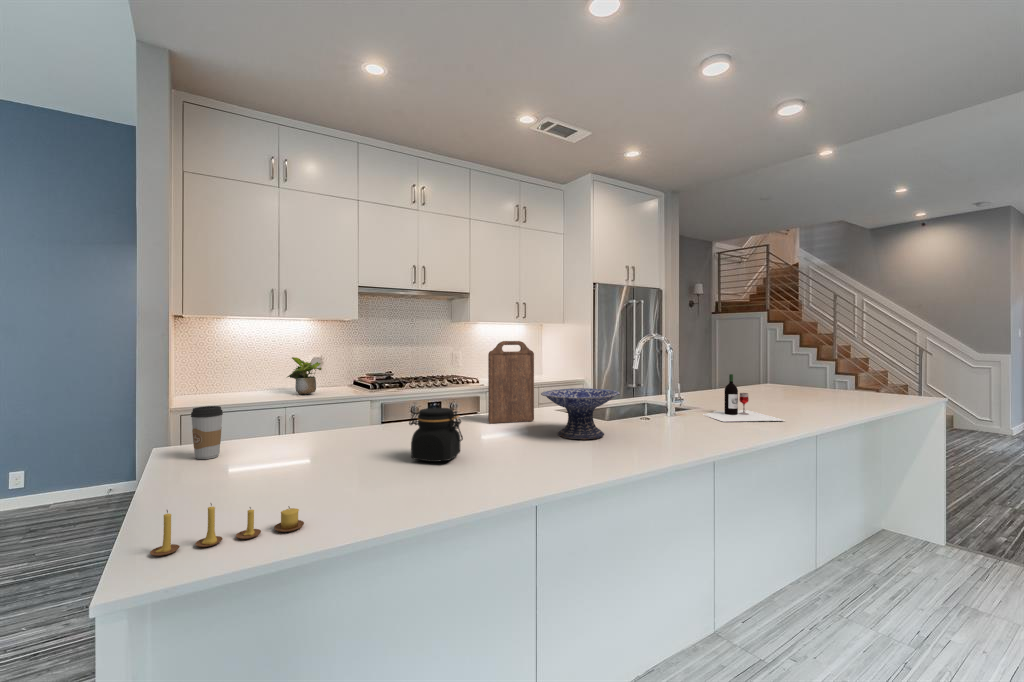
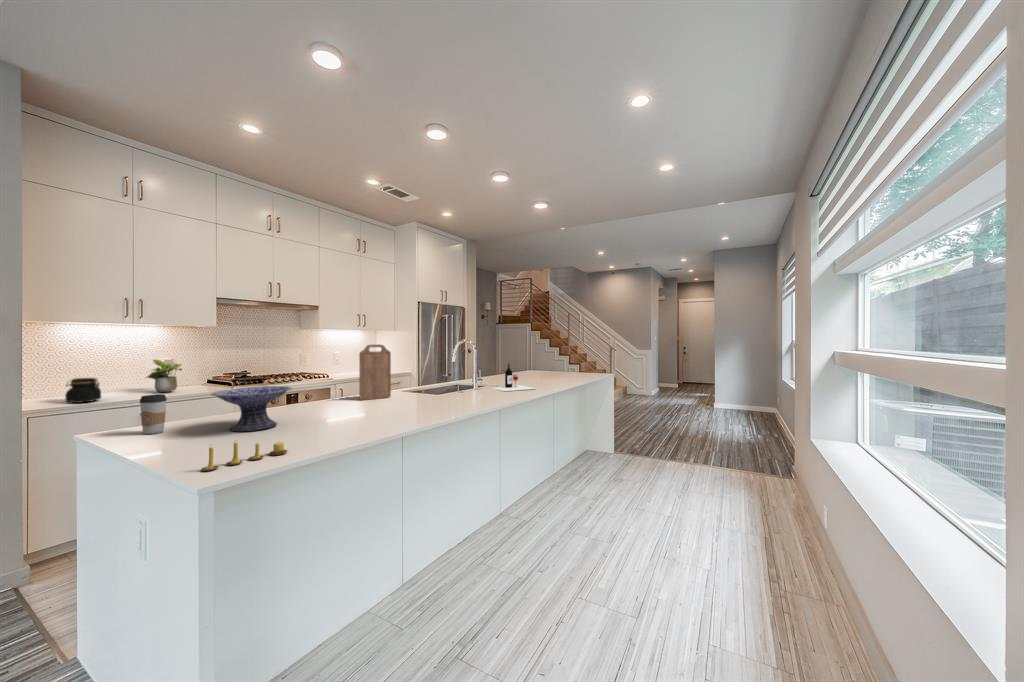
decorative bowl: present [541,388,620,439] -> present [211,386,292,431]
jar: present [409,408,463,462] -> present [65,378,101,403]

